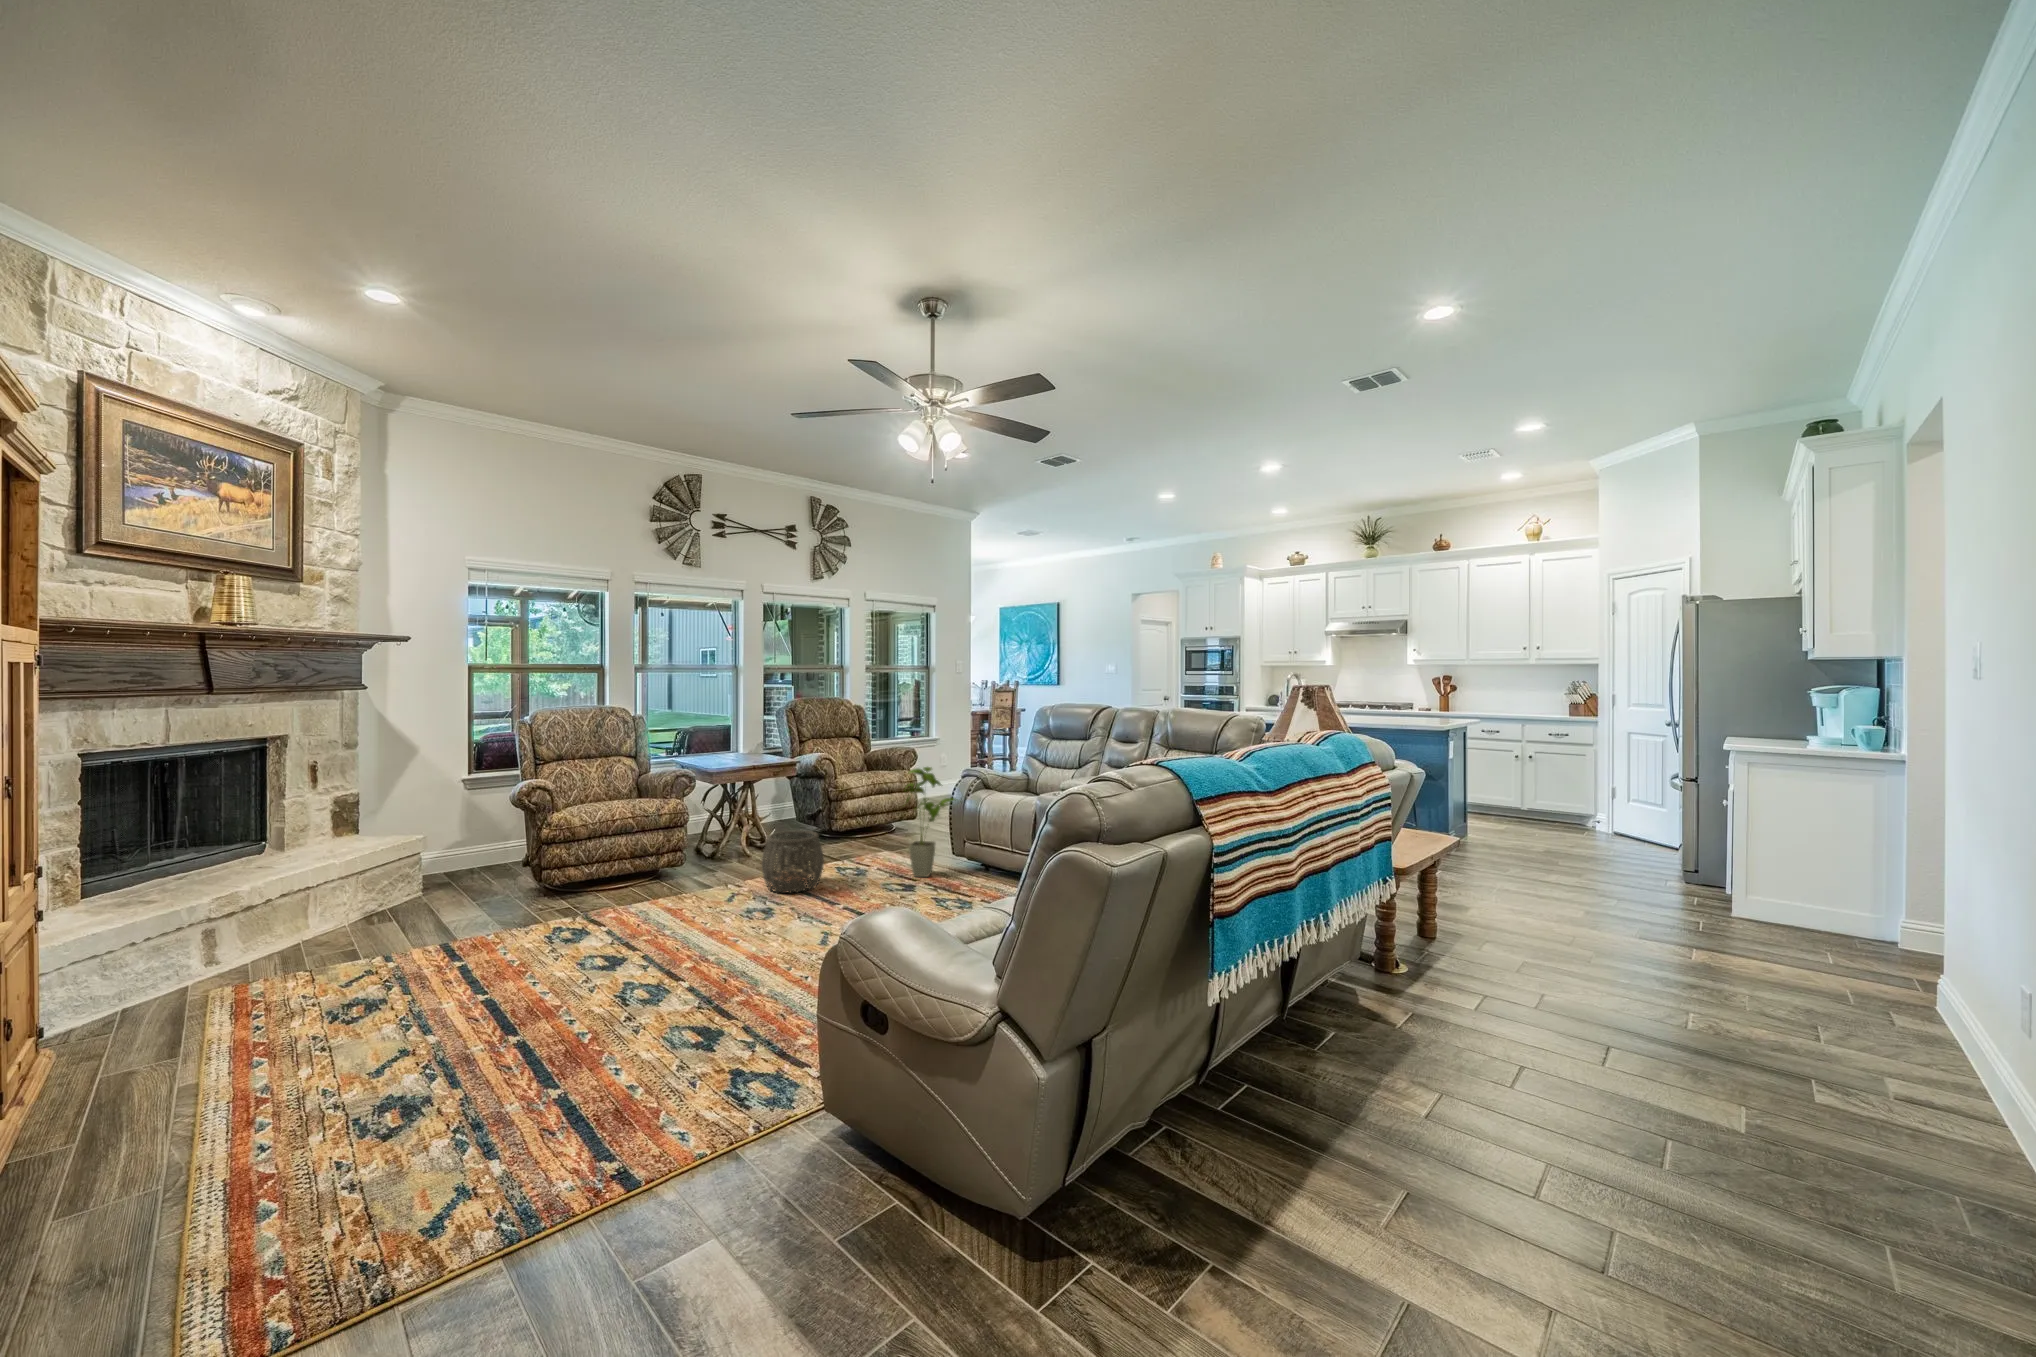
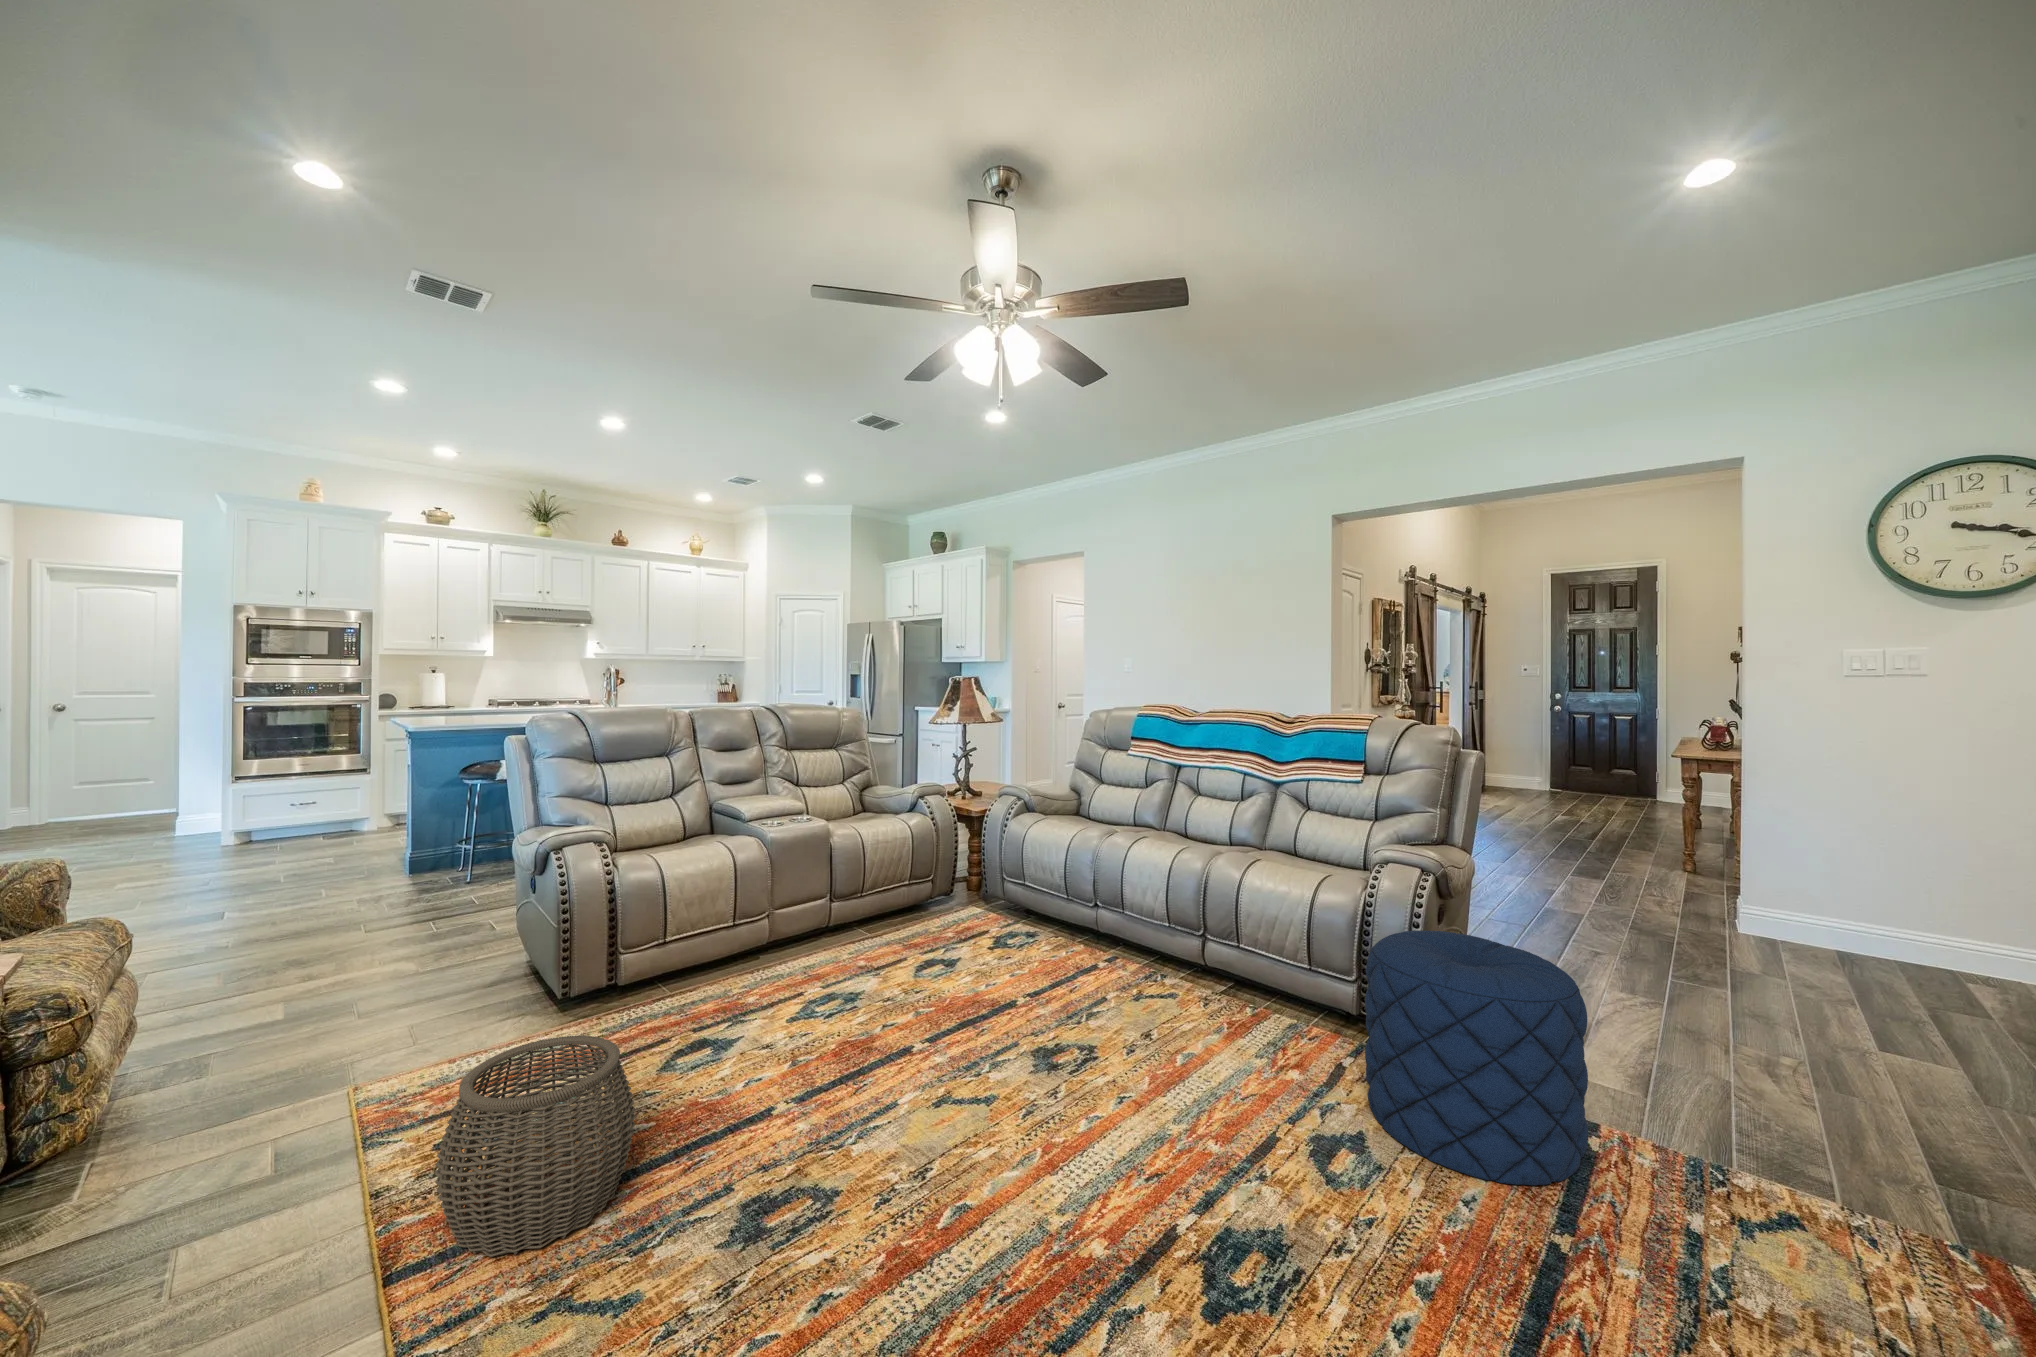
house plant: present [905,767,956,877] -> none [550,825,679,1053]
pouf: none [586,928,774,1154] -> present [1365,931,1588,1185]

